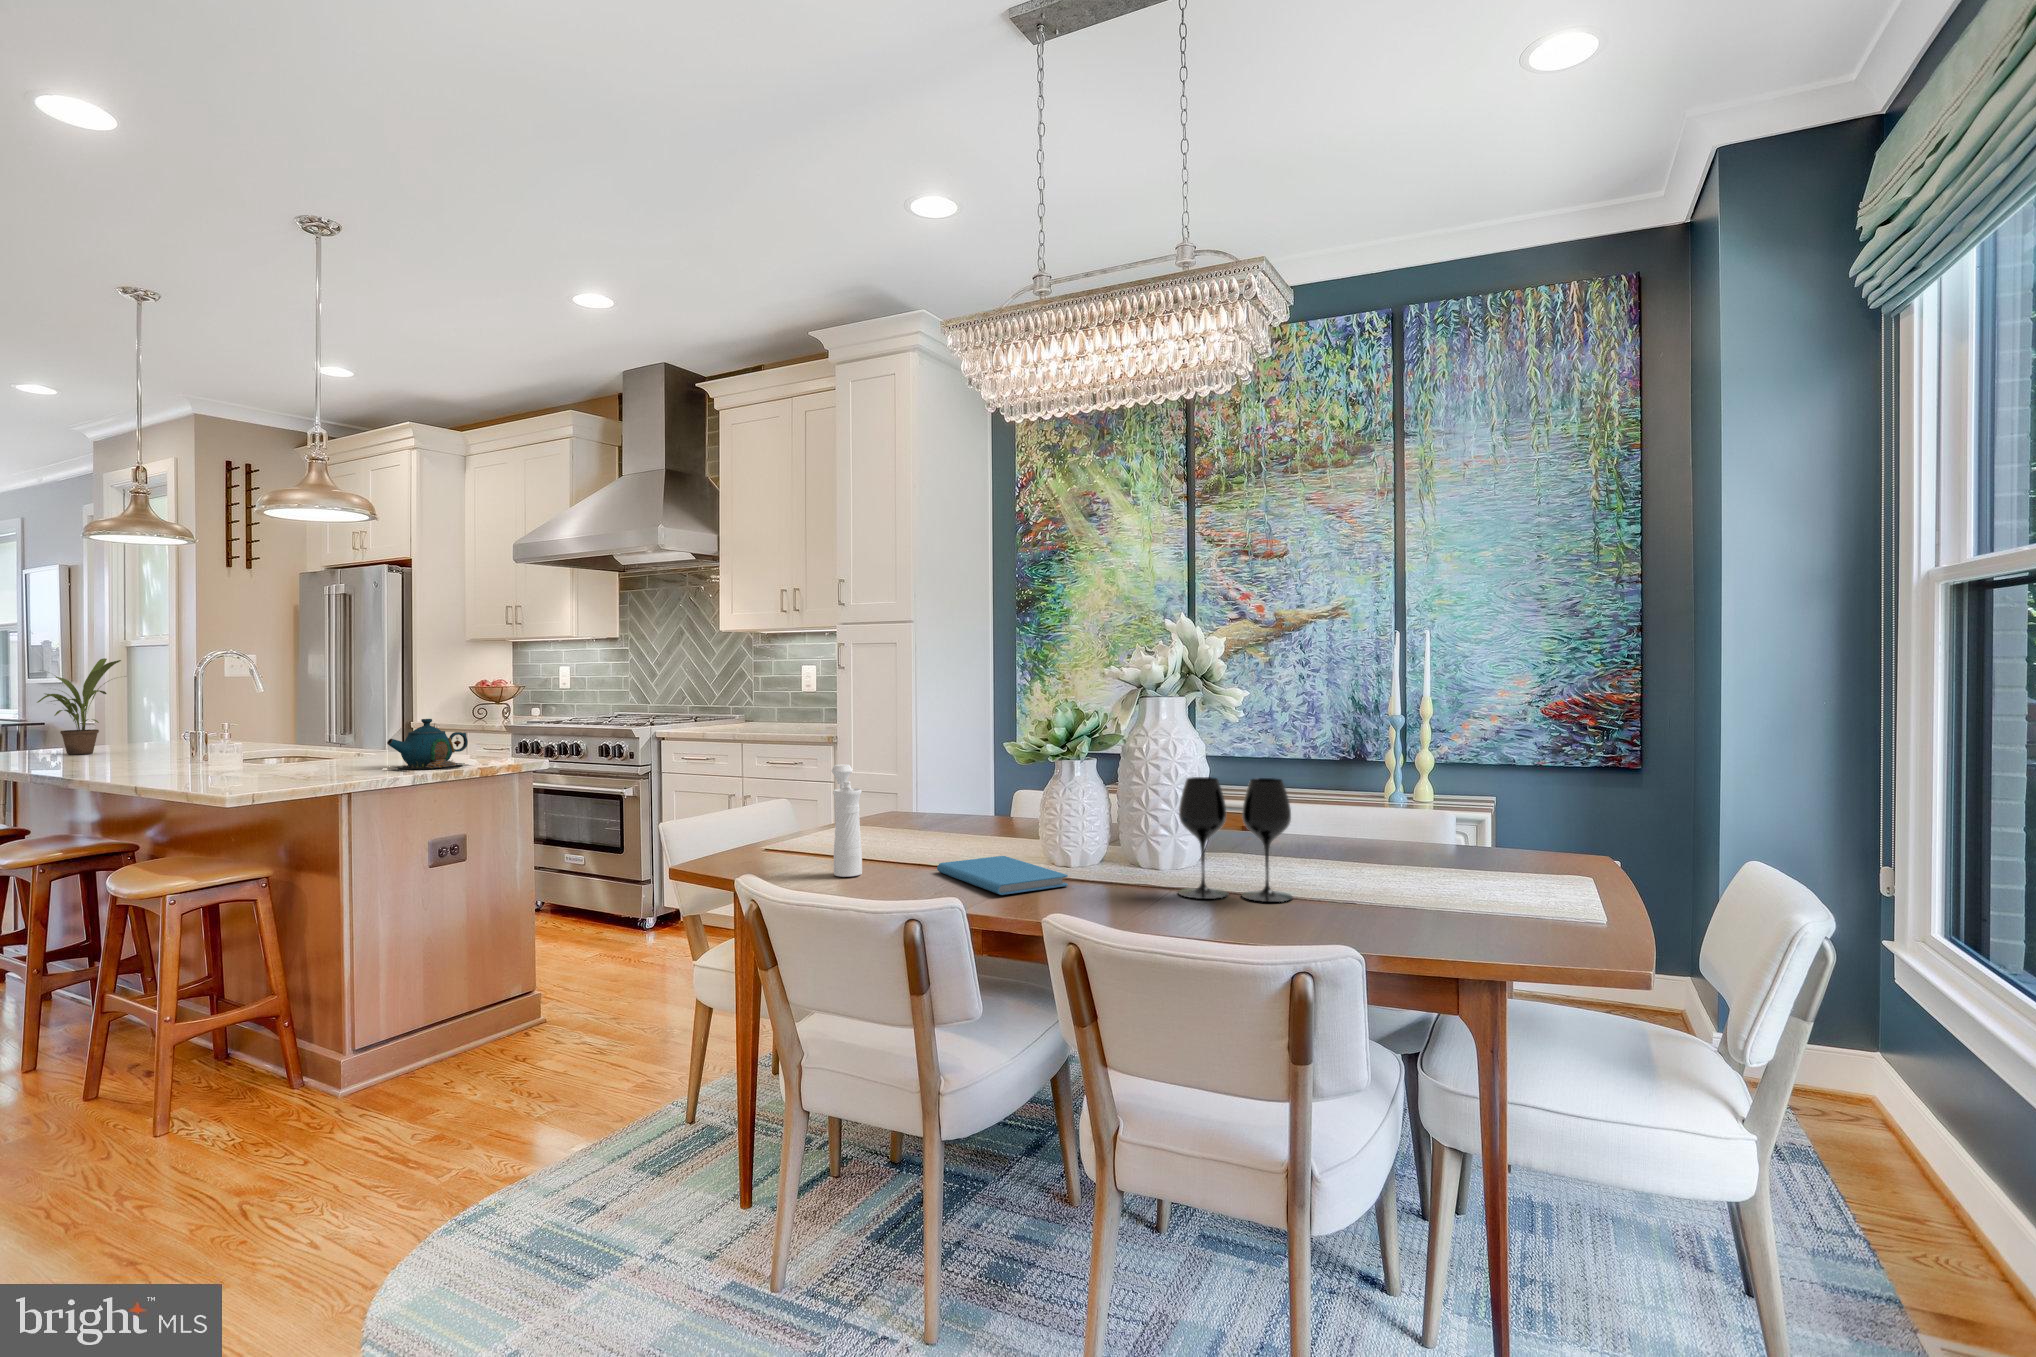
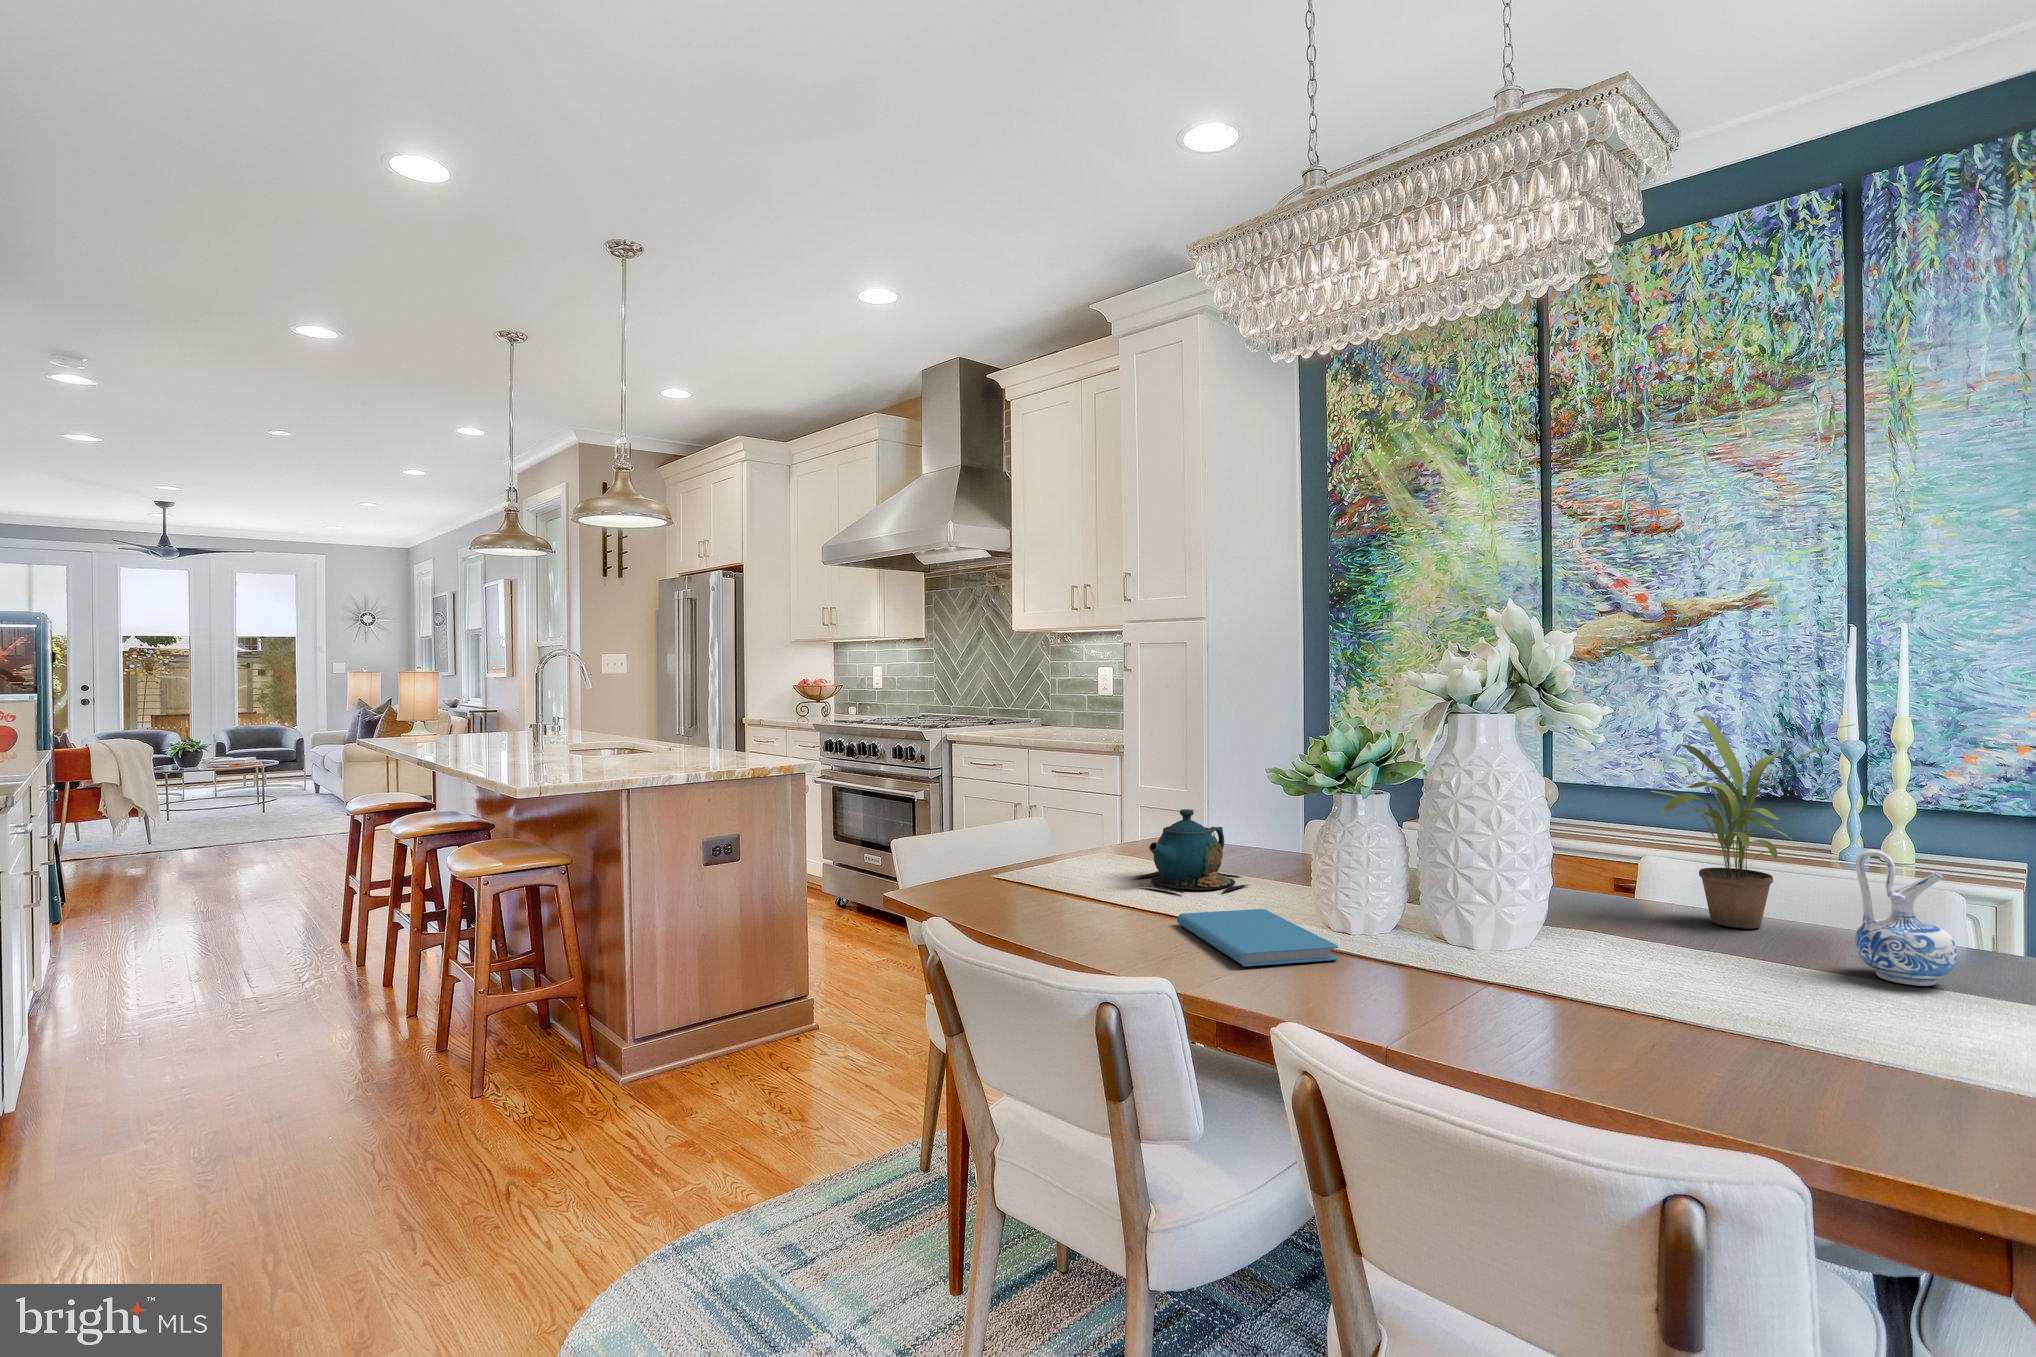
potted plant: present [37,658,121,755] -> present [1651,714,1855,929]
teapot: present [387,719,468,770] -> present [1134,809,1246,893]
pepper mill: present [832,764,862,877] -> none [1054,787,1088,922]
wine glass: present [1179,777,1293,902] -> none [1493,828,1673,1017]
ceramic pitcher: none [1398,783,1452,871] -> present [1855,850,1957,986]

